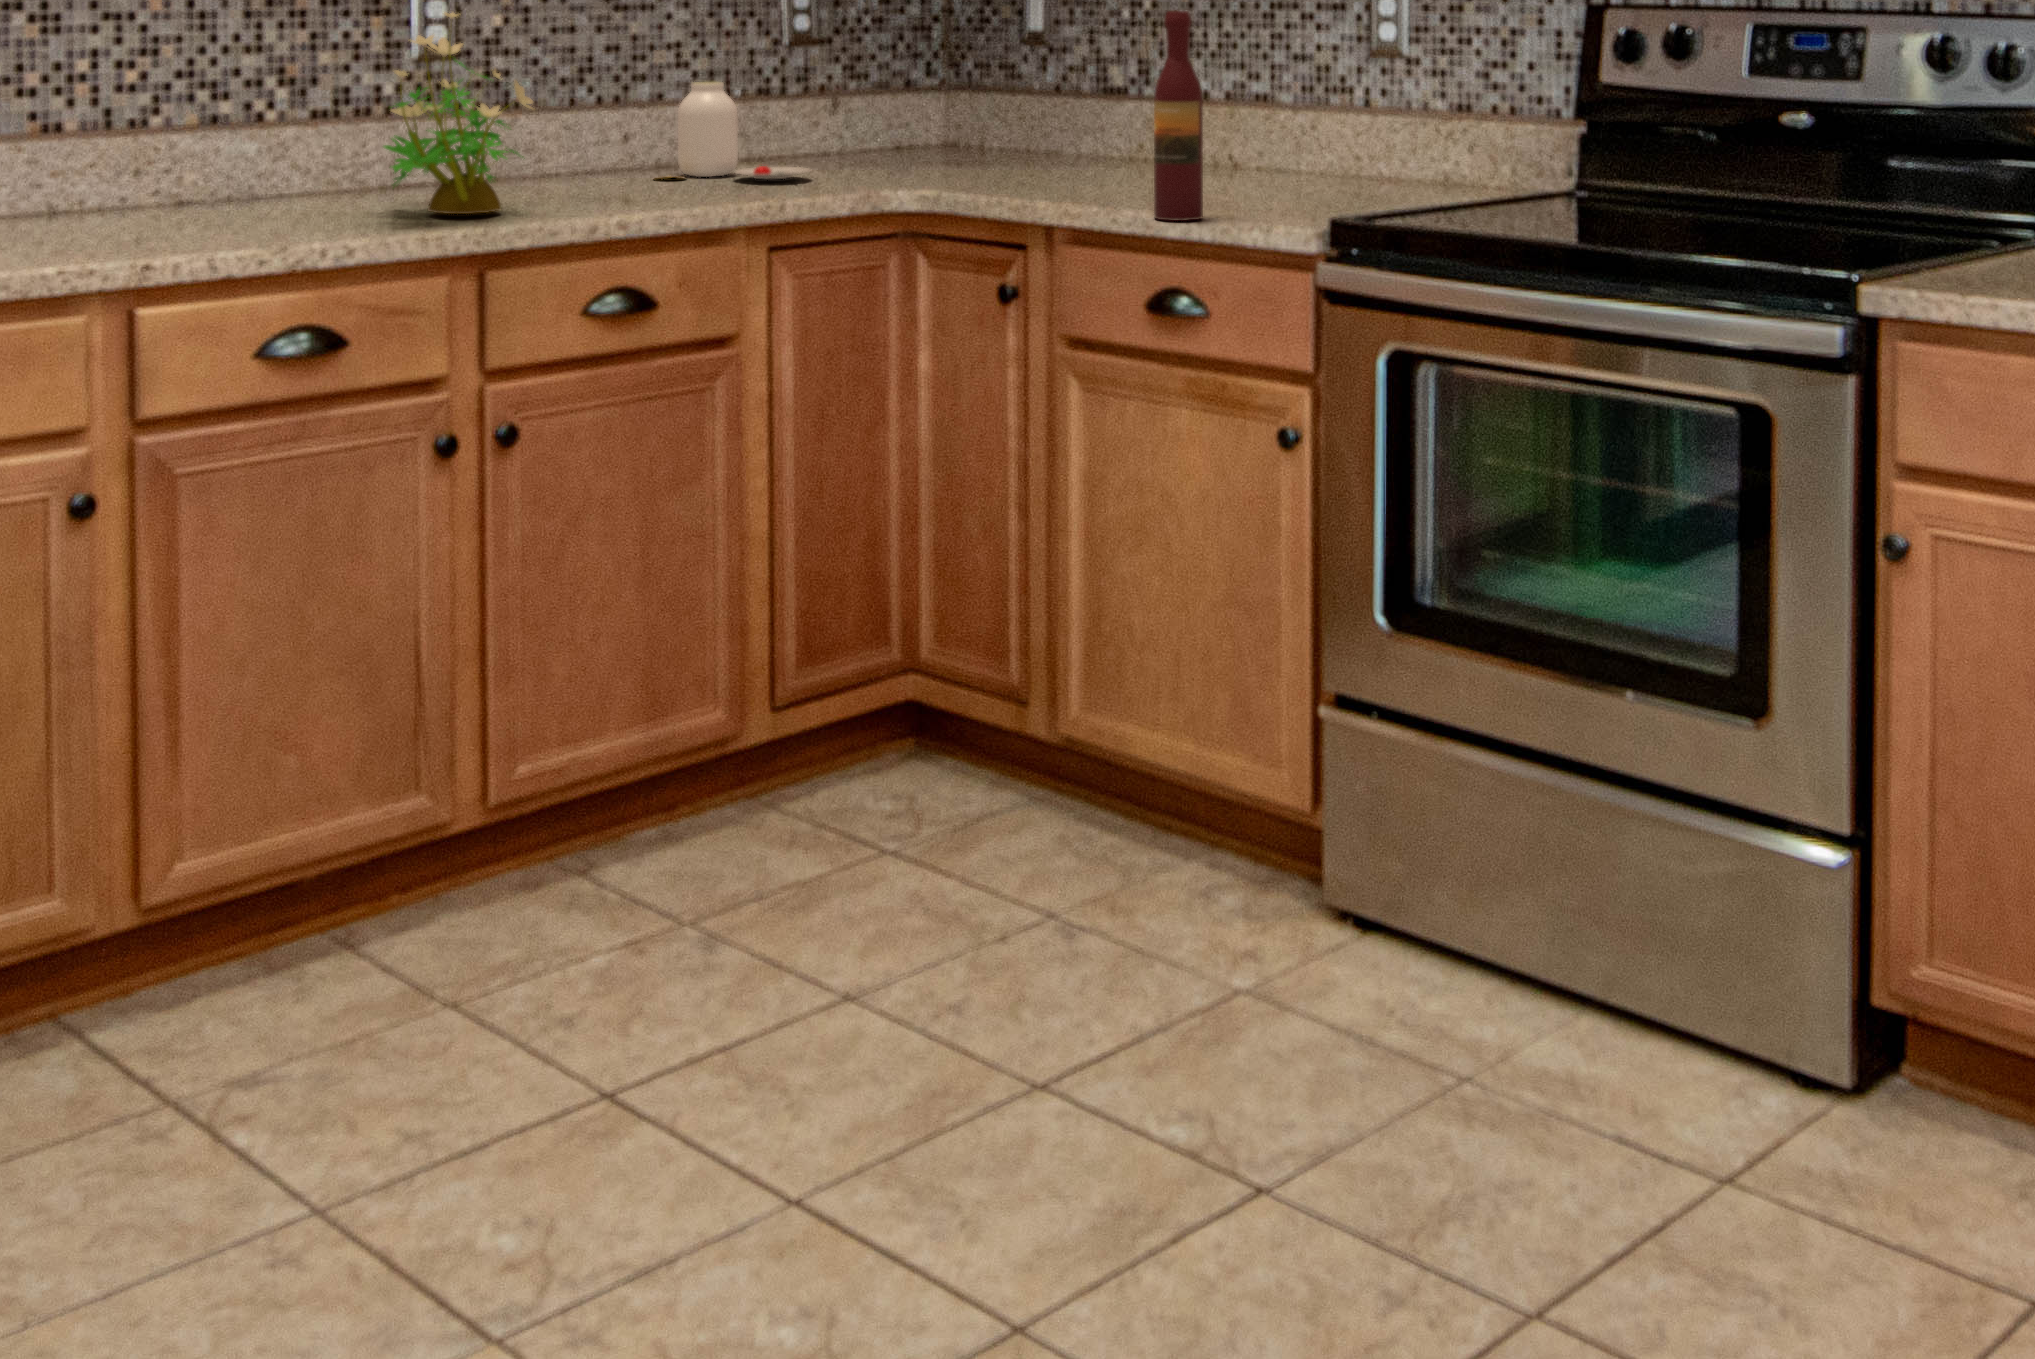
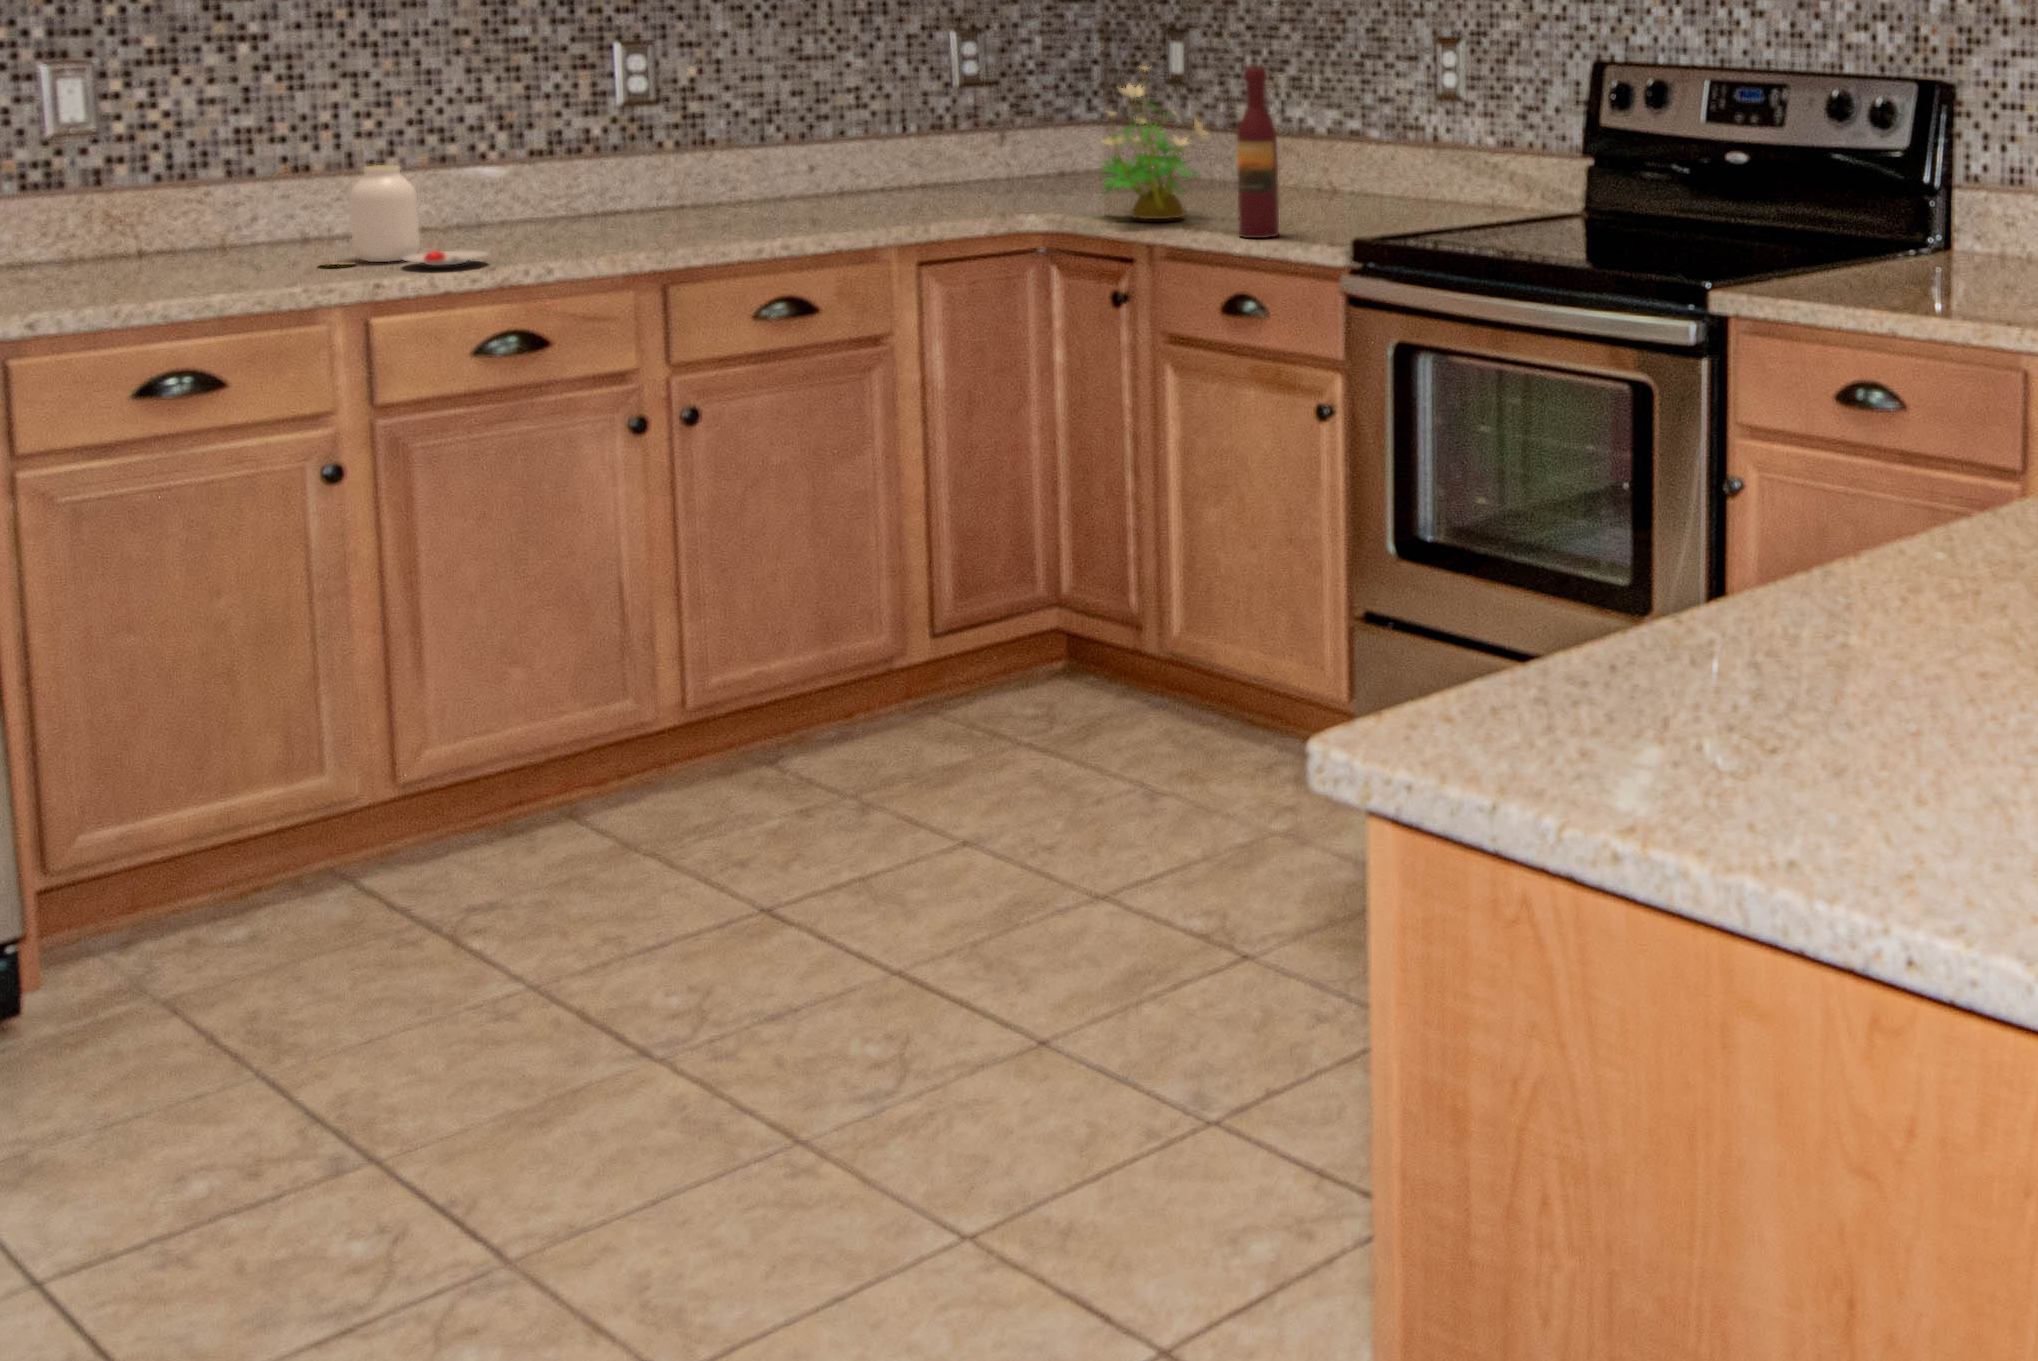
potted plant: present [384,13,533,214] -> present [1101,66,1208,219]
jar: present [655,82,810,180] -> present [326,165,488,265]

